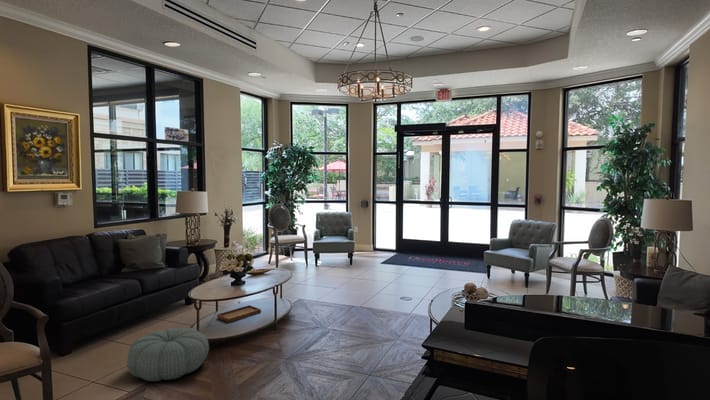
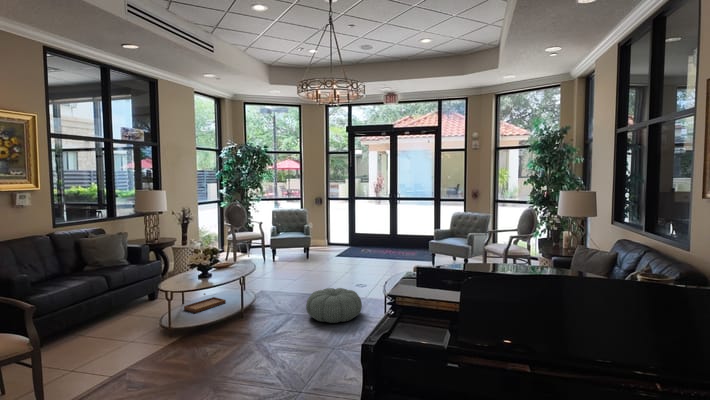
pouf: present [127,328,209,381] -> present [306,288,362,323]

